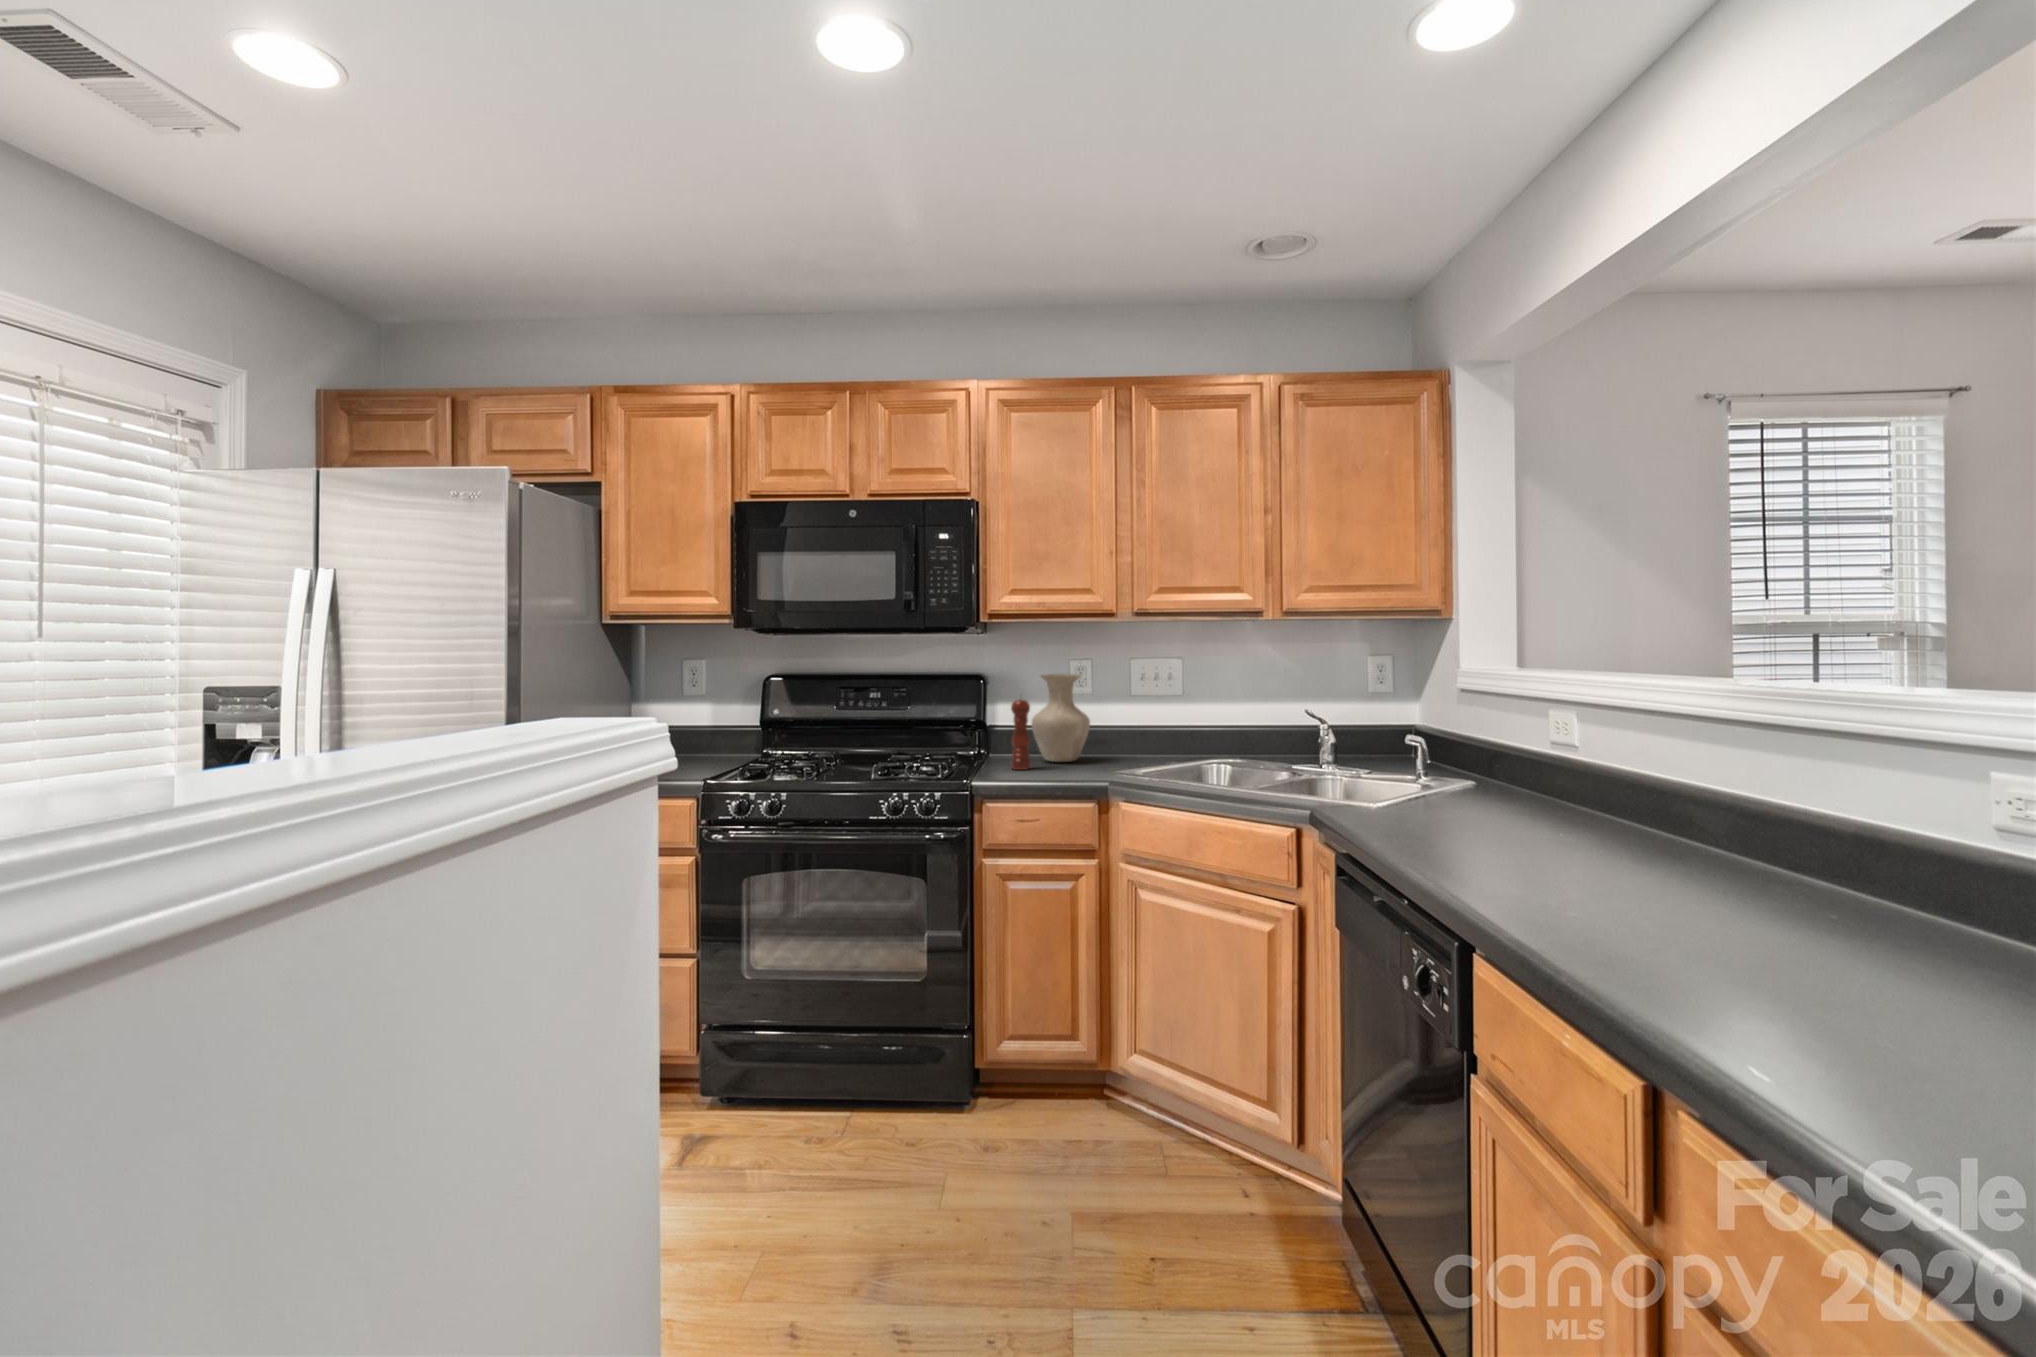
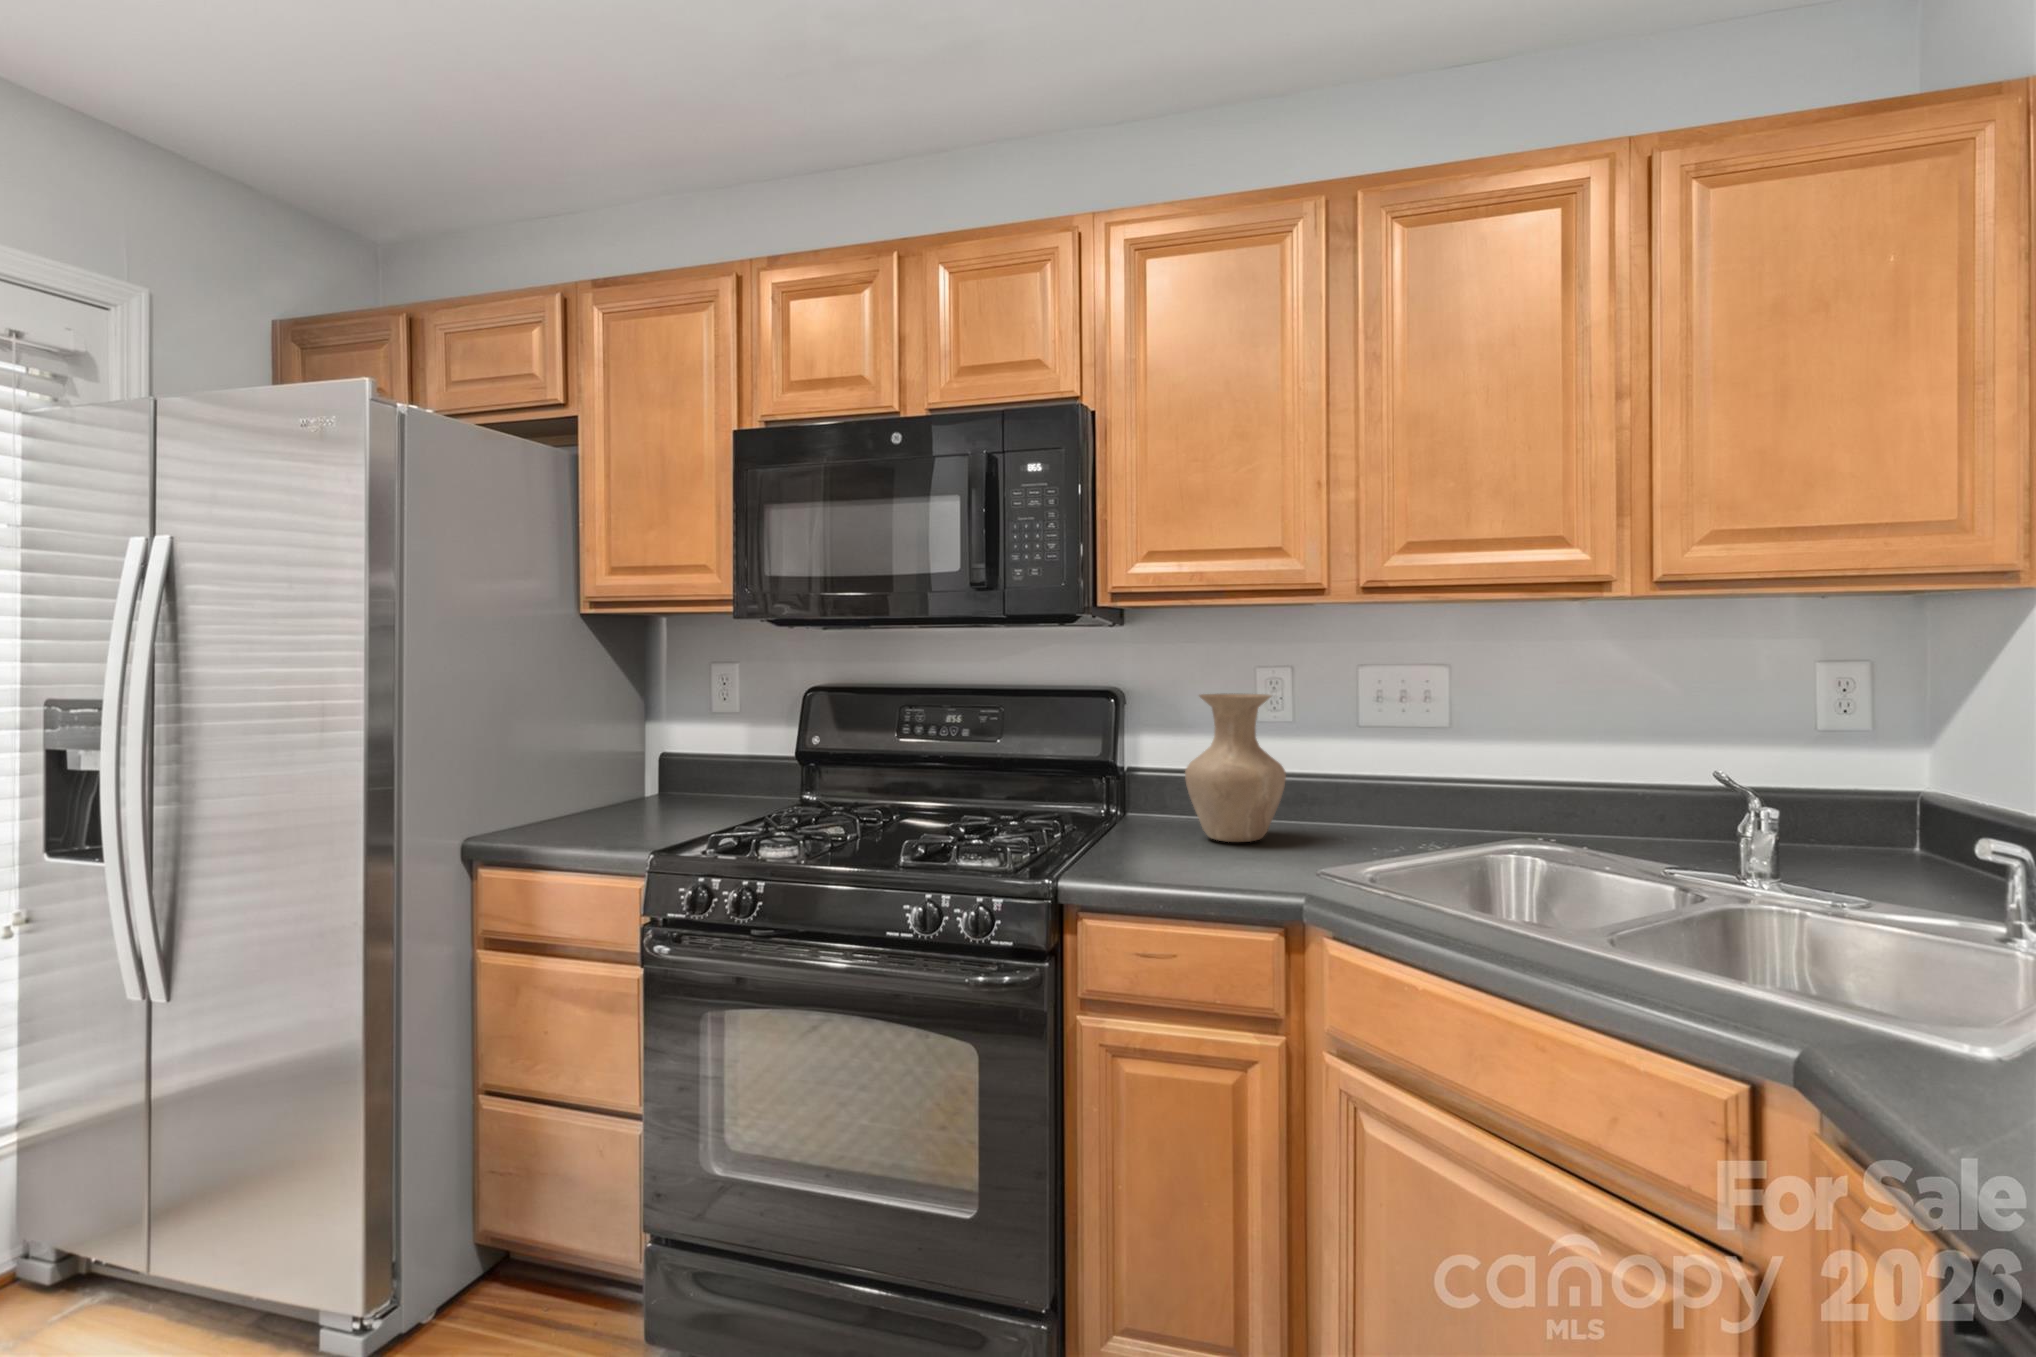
pepper mill: present [1011,694,1031,770] -> none [1140,727,1174,857]

